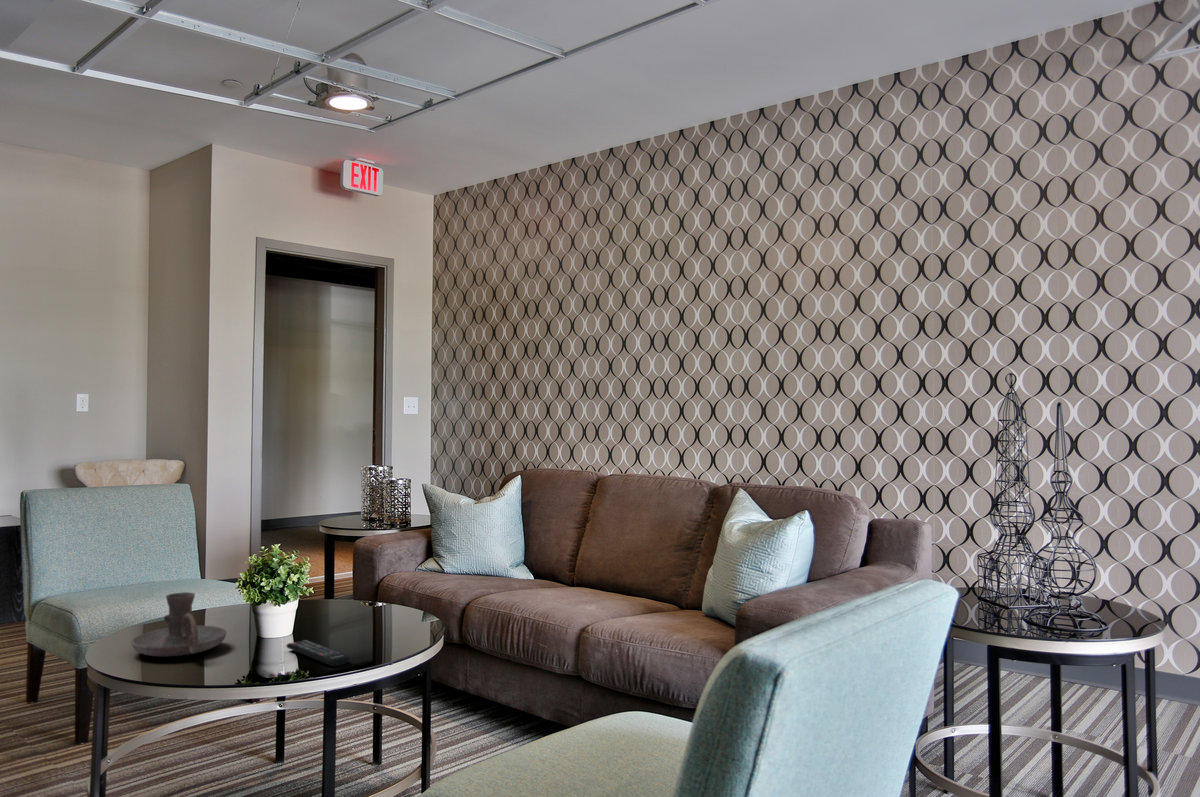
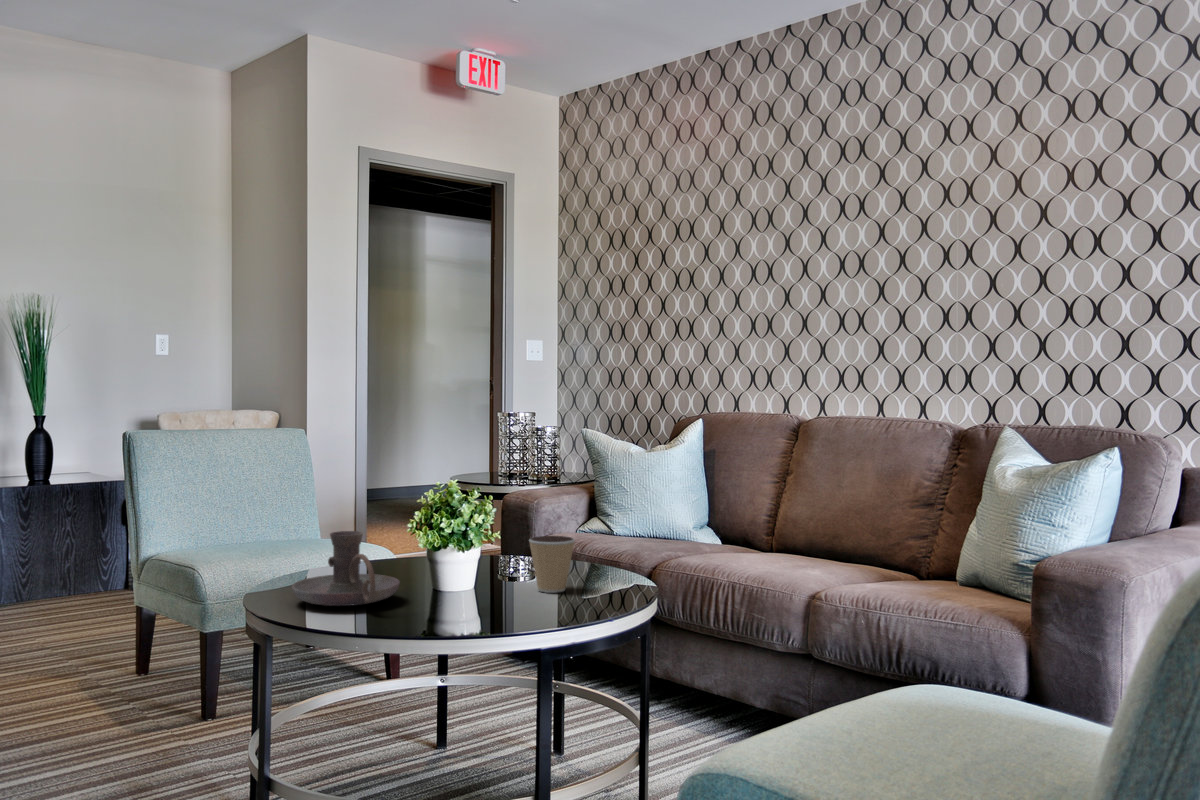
coffee cup: none [340,589,379,637] -> present [529,536,575,593]
remote control: present [286,640,349,666] -> none [474,593,560,622]

